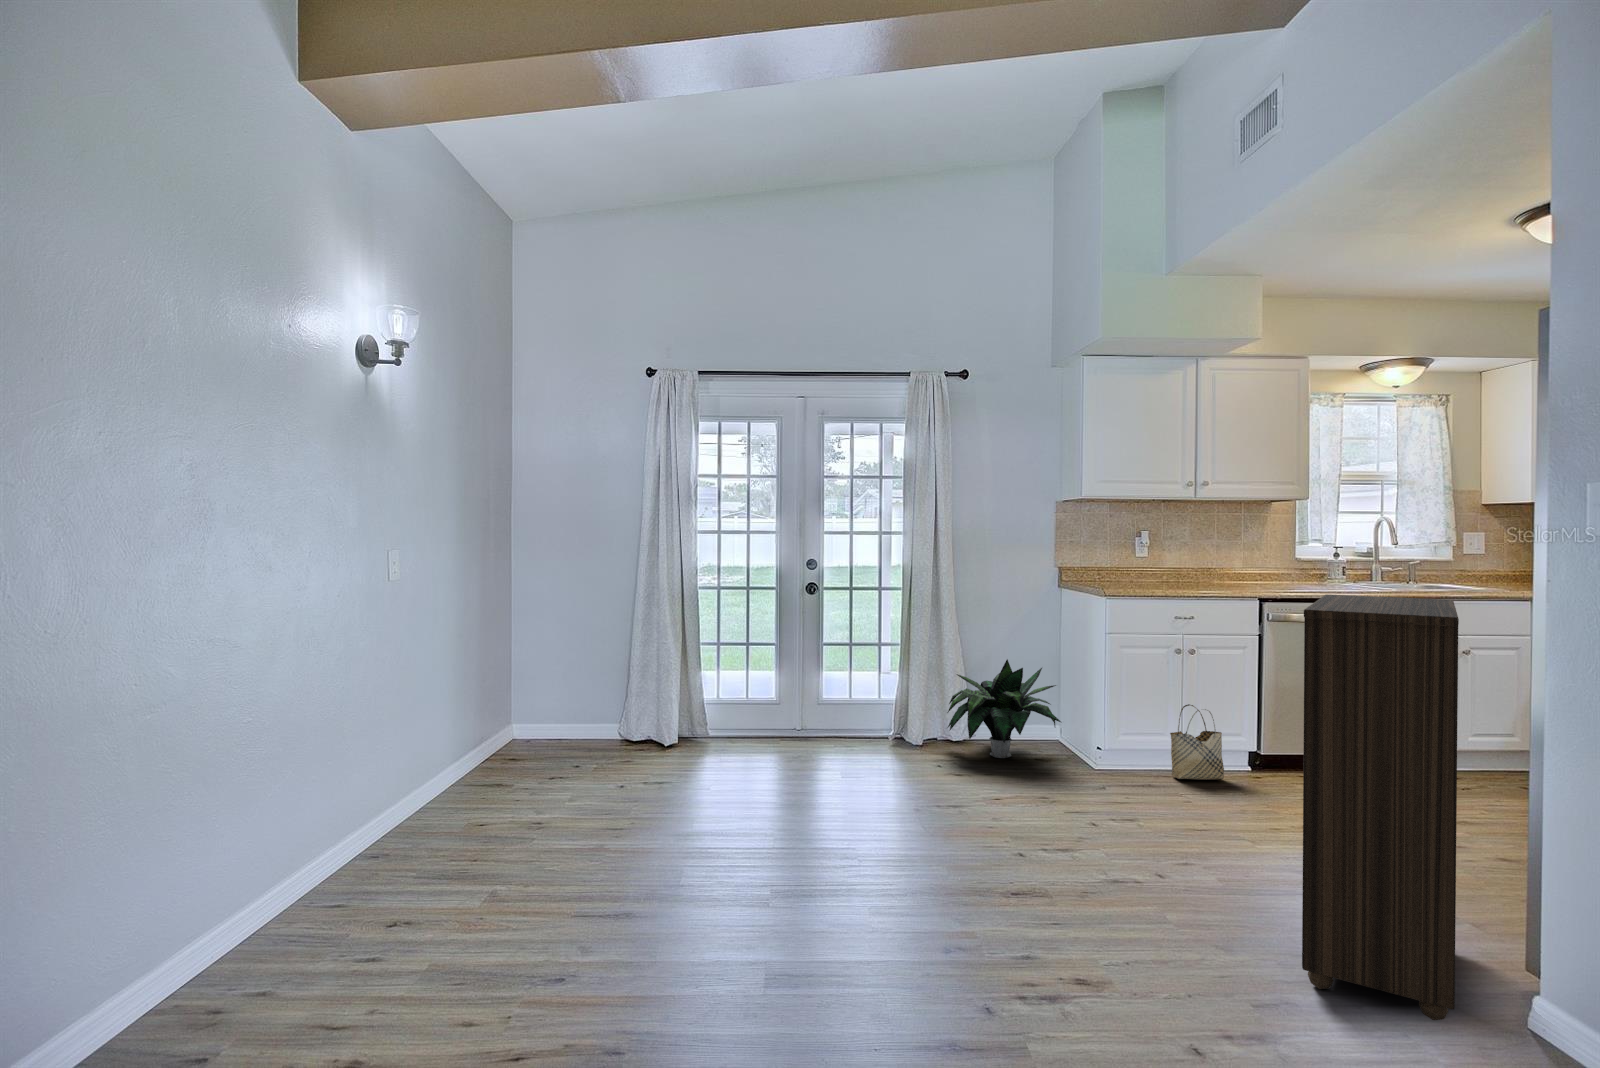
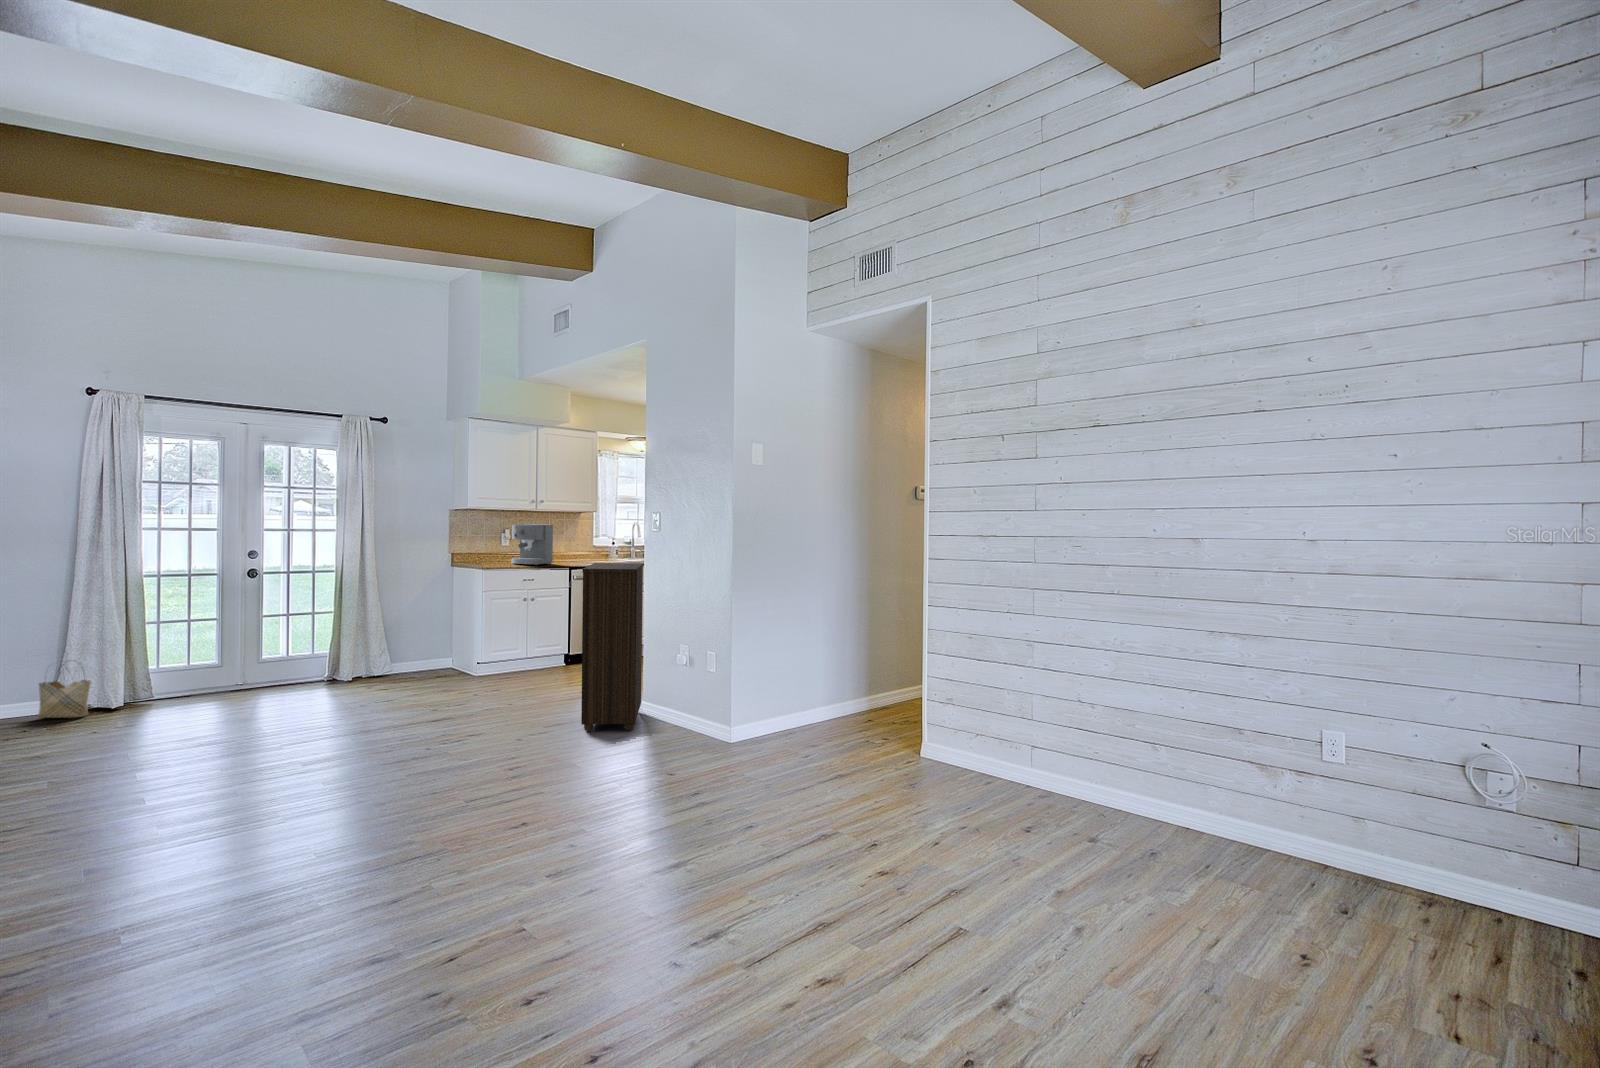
coffee maker: none [1153,523,1225,592] -> present [511,524,553,565]
potted plant: present [948,659,1061,758] -> none [370,614,456,679]
woven basket: present [1170,704,1224,780] -> present [38,664,91,718]

